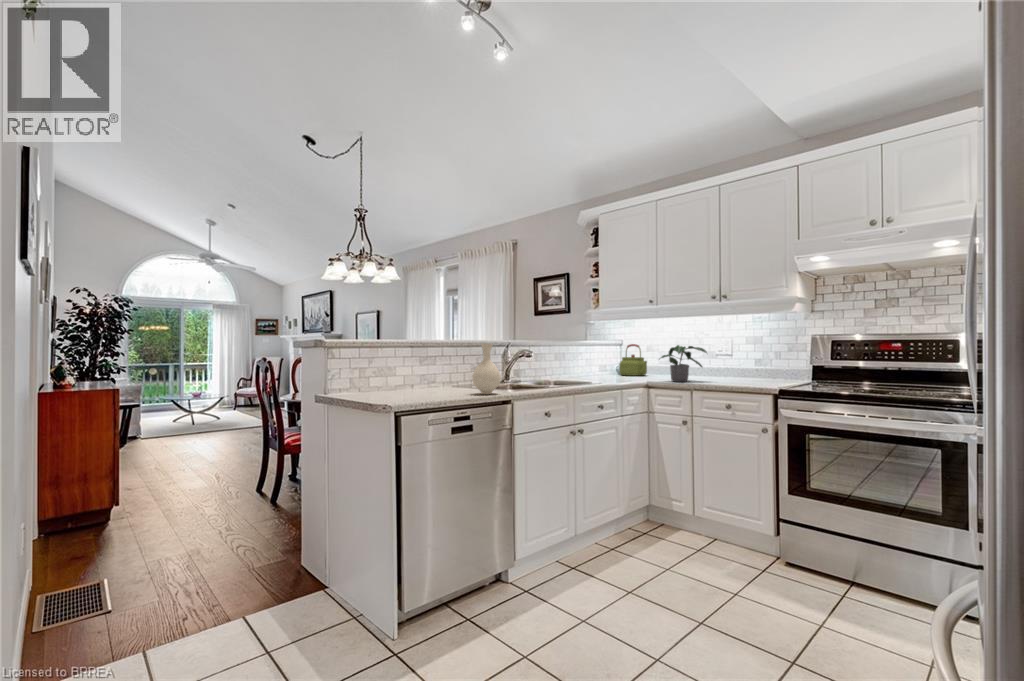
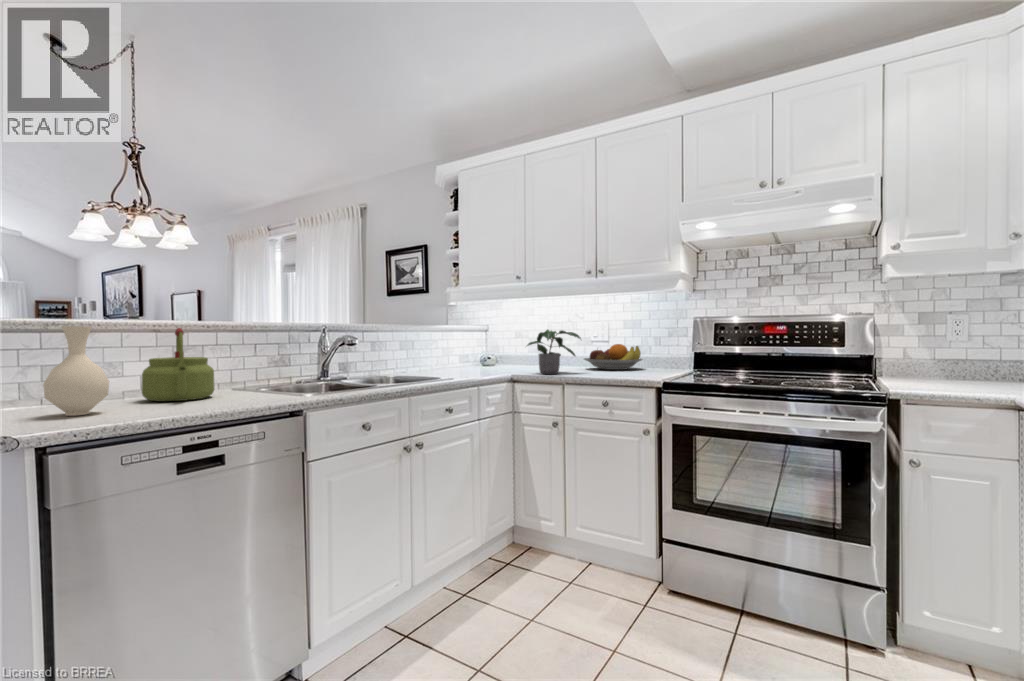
vase: present [472,343,501,394] -> present [43,326,109,416]
kettle: present [619,344,647,376] -> present [142,328,214,401]
fruit bowl: none [709,358,765,380] -> present [584,344,643,370]

